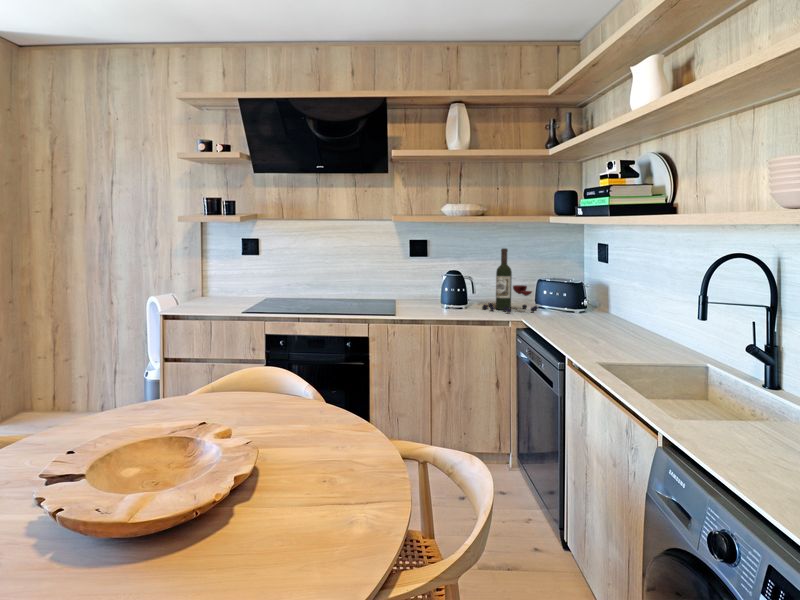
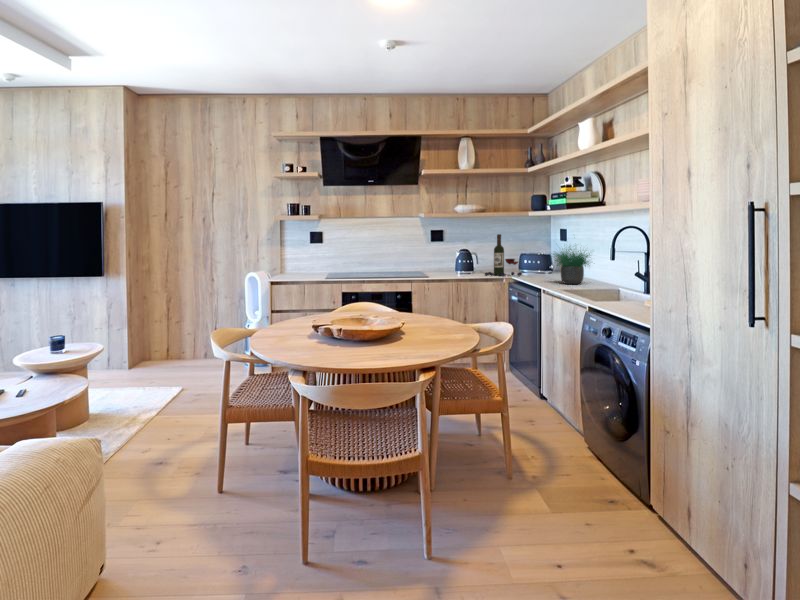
potted plant: none [573,254,666,340] -> present [553,248,590,284]

